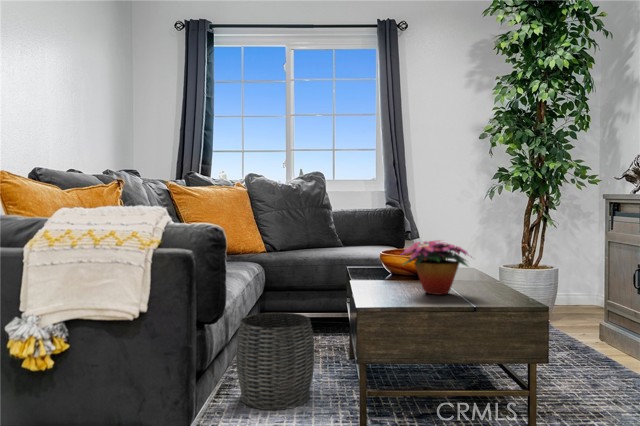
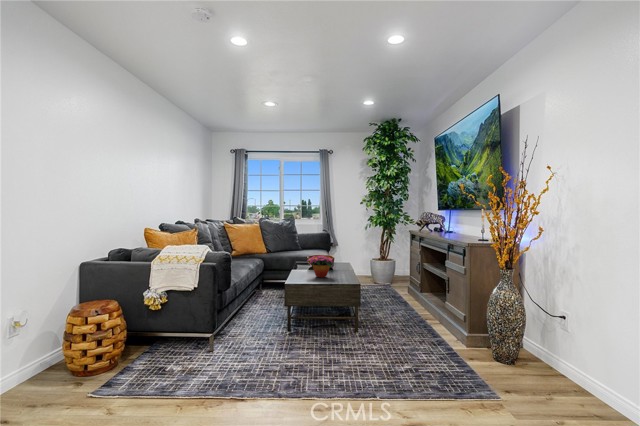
woven basket: present [236,312,314,410] -> none [242,284,274,325]

